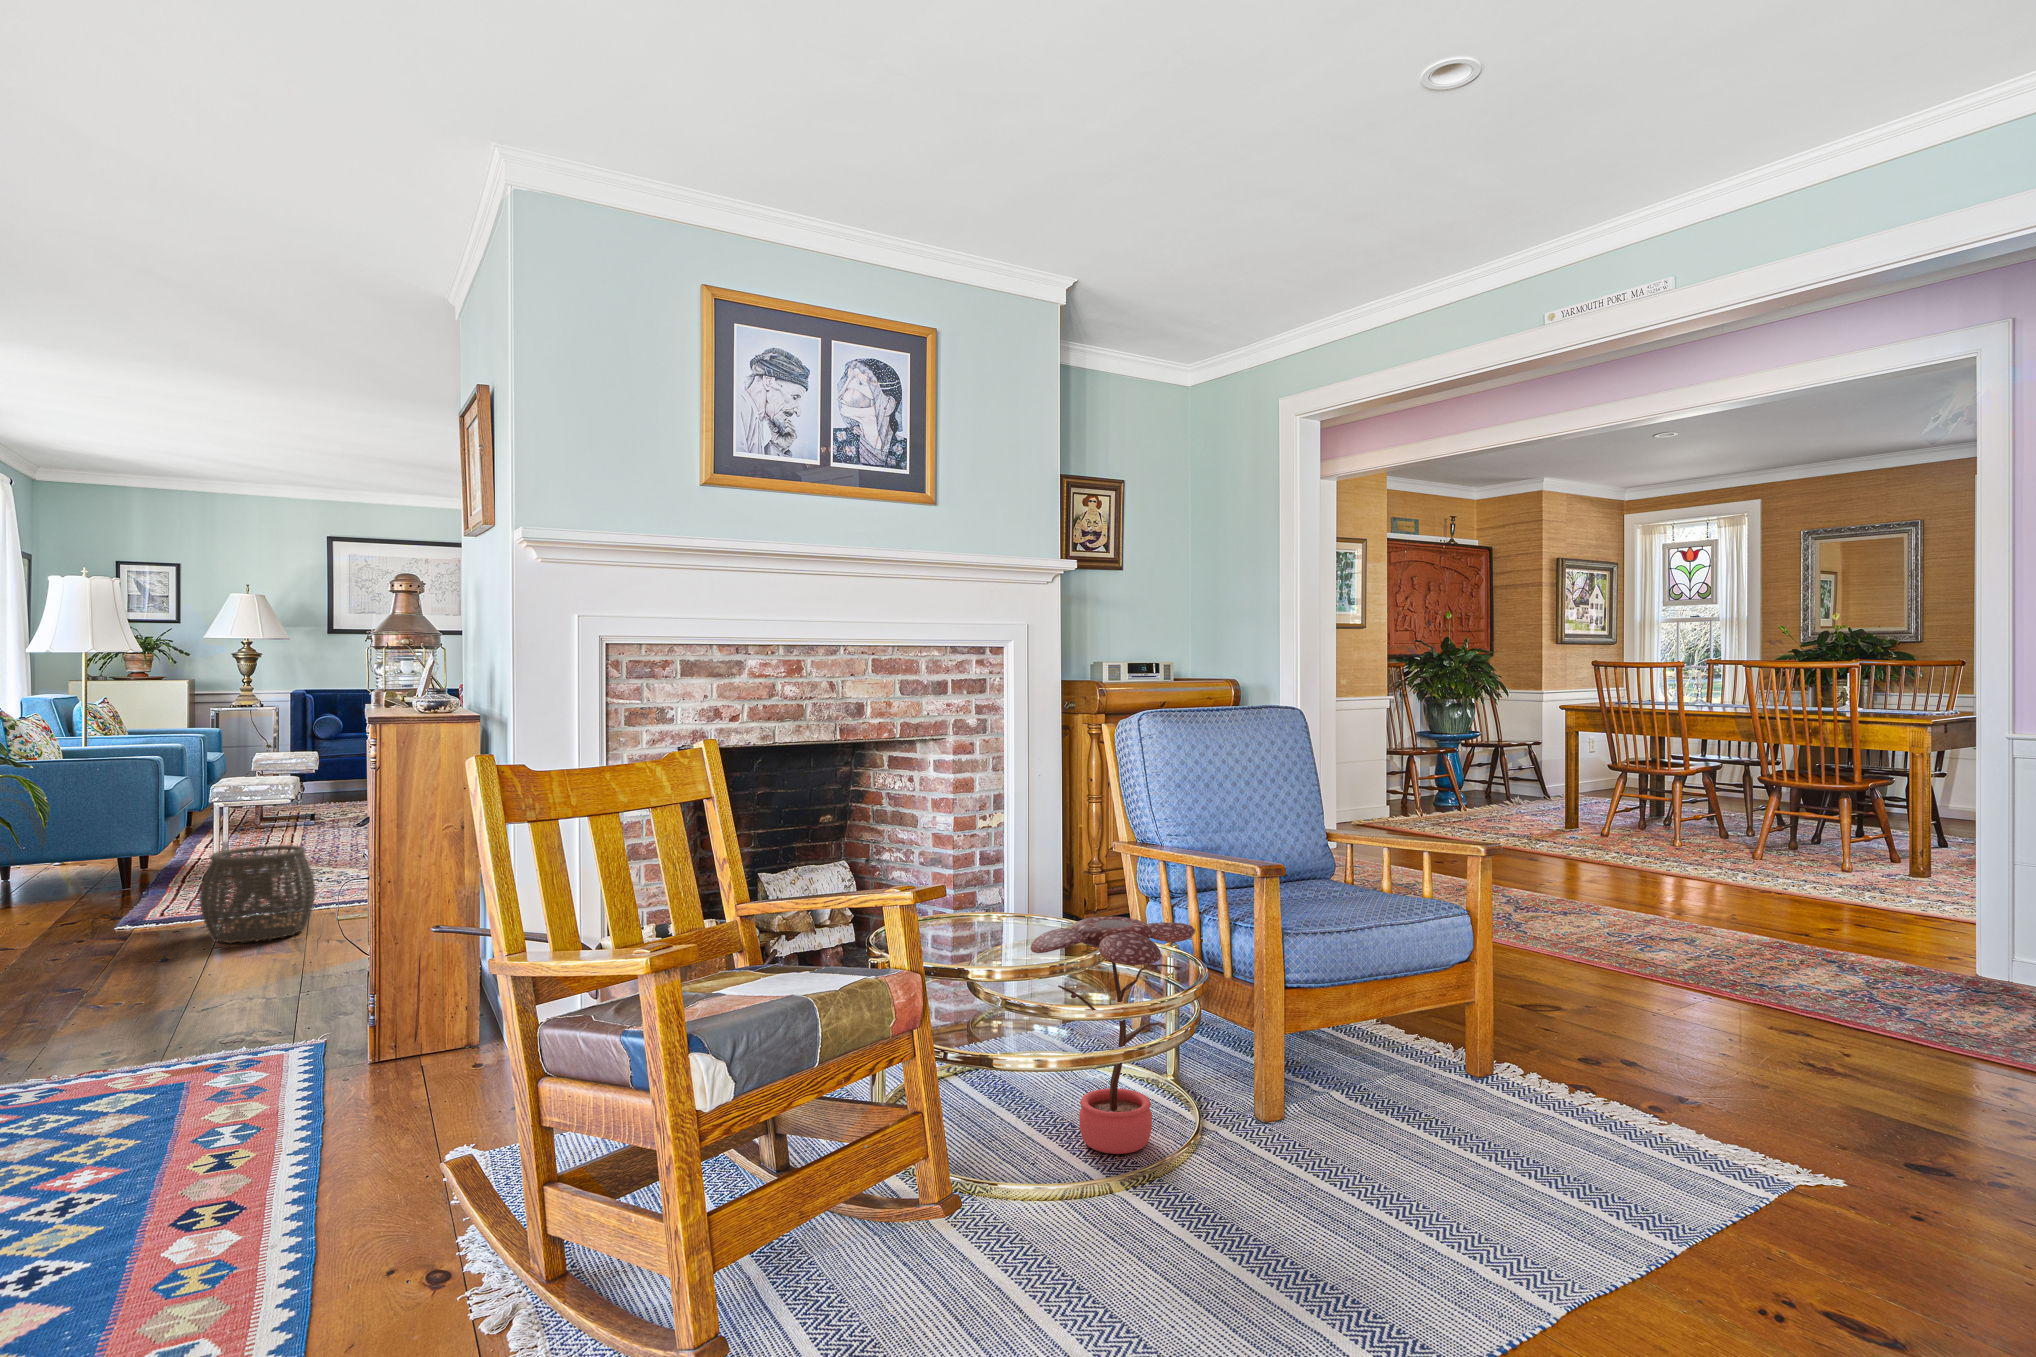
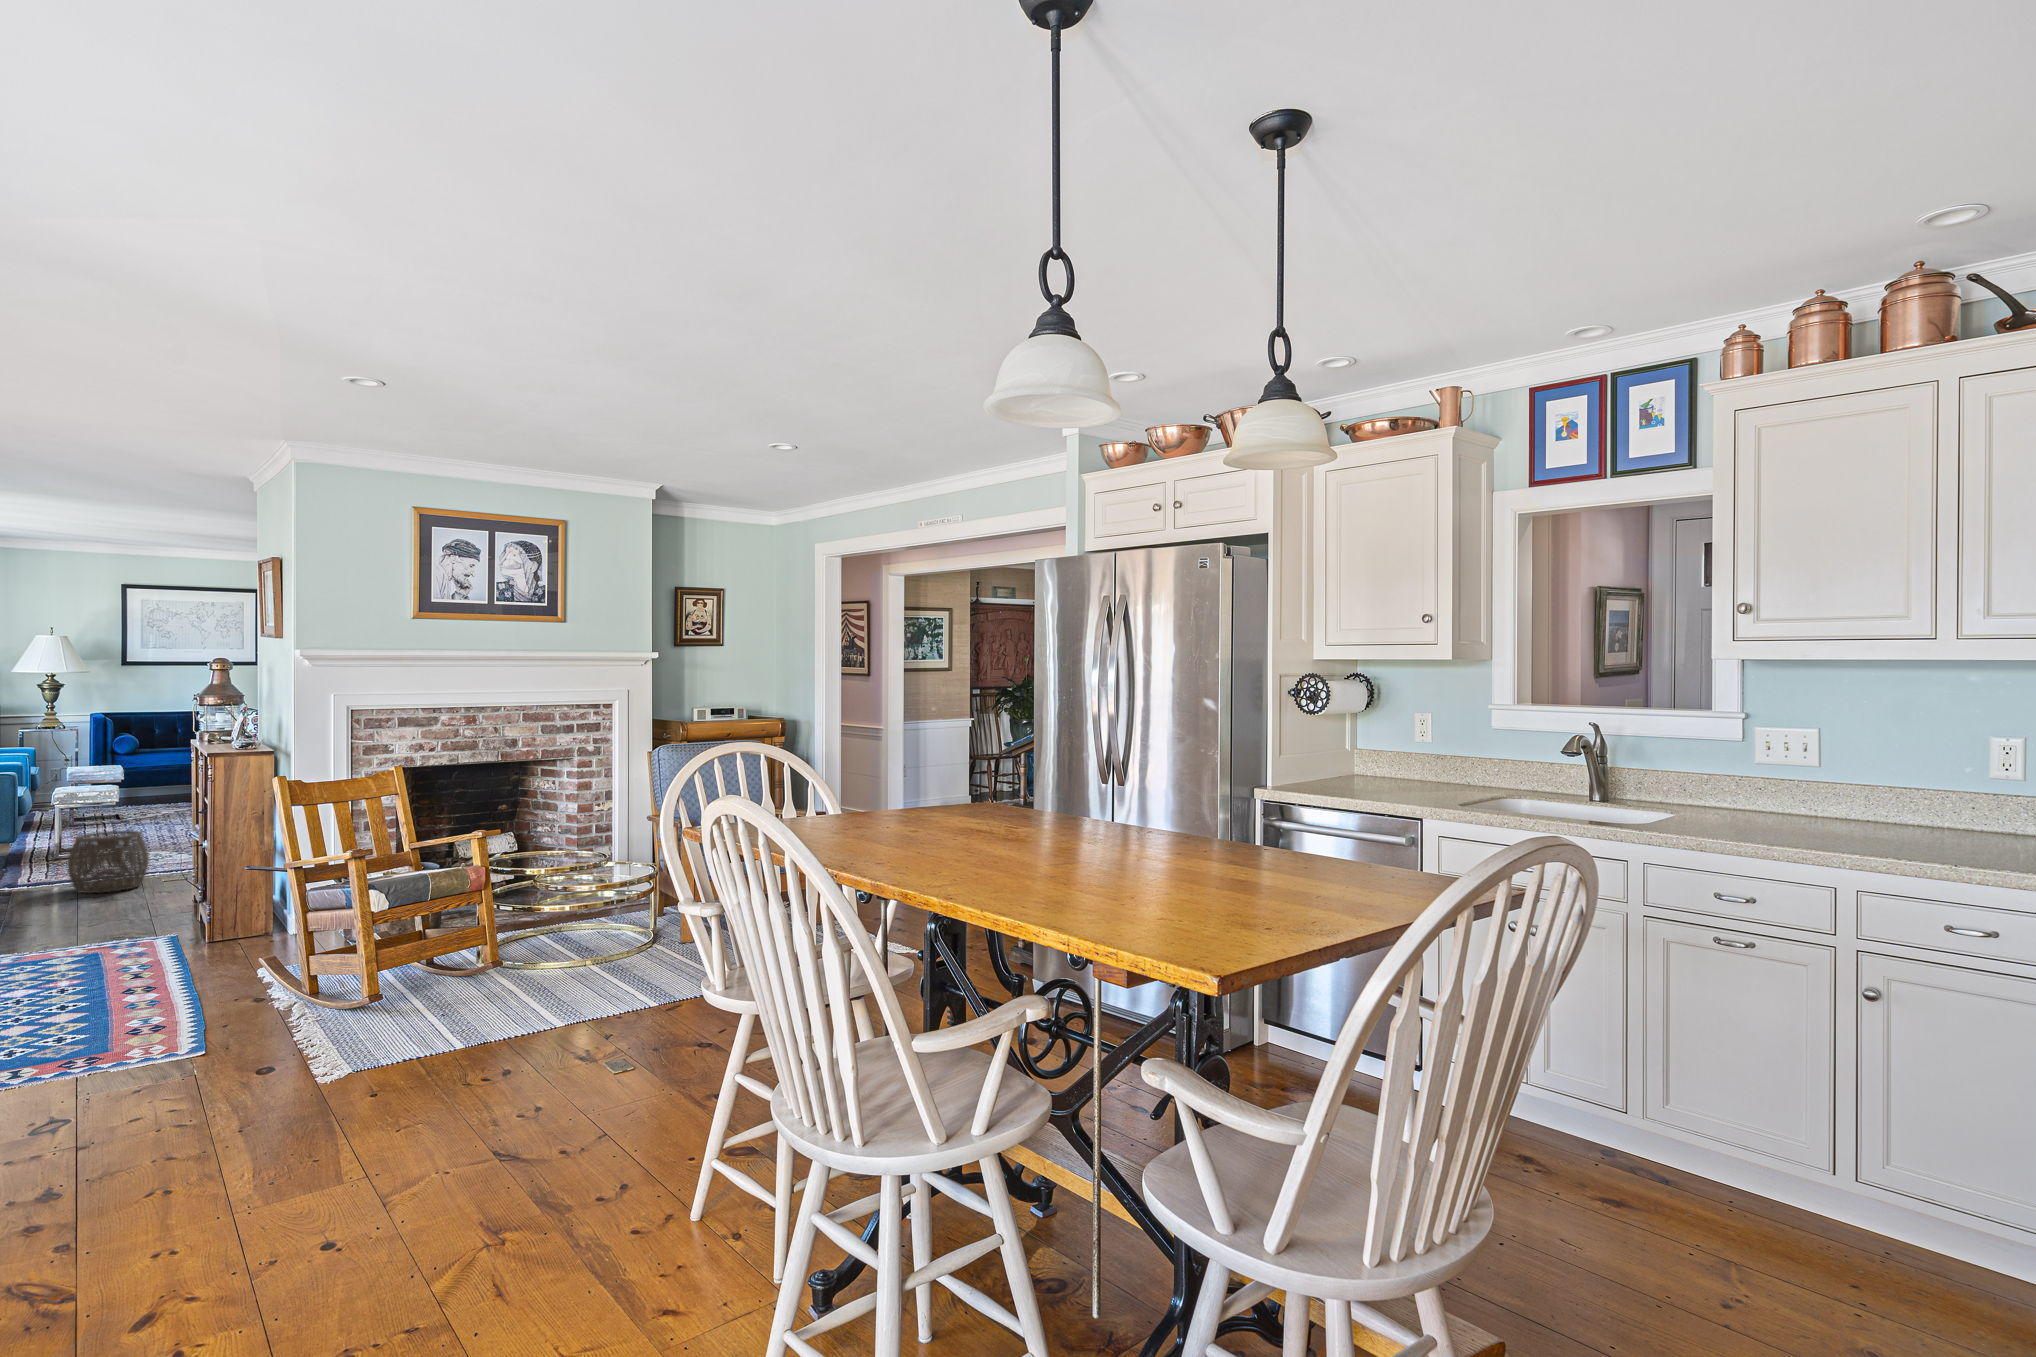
potted plant: present [1030,917,1195,1154] -> none [561,850,647,958]

